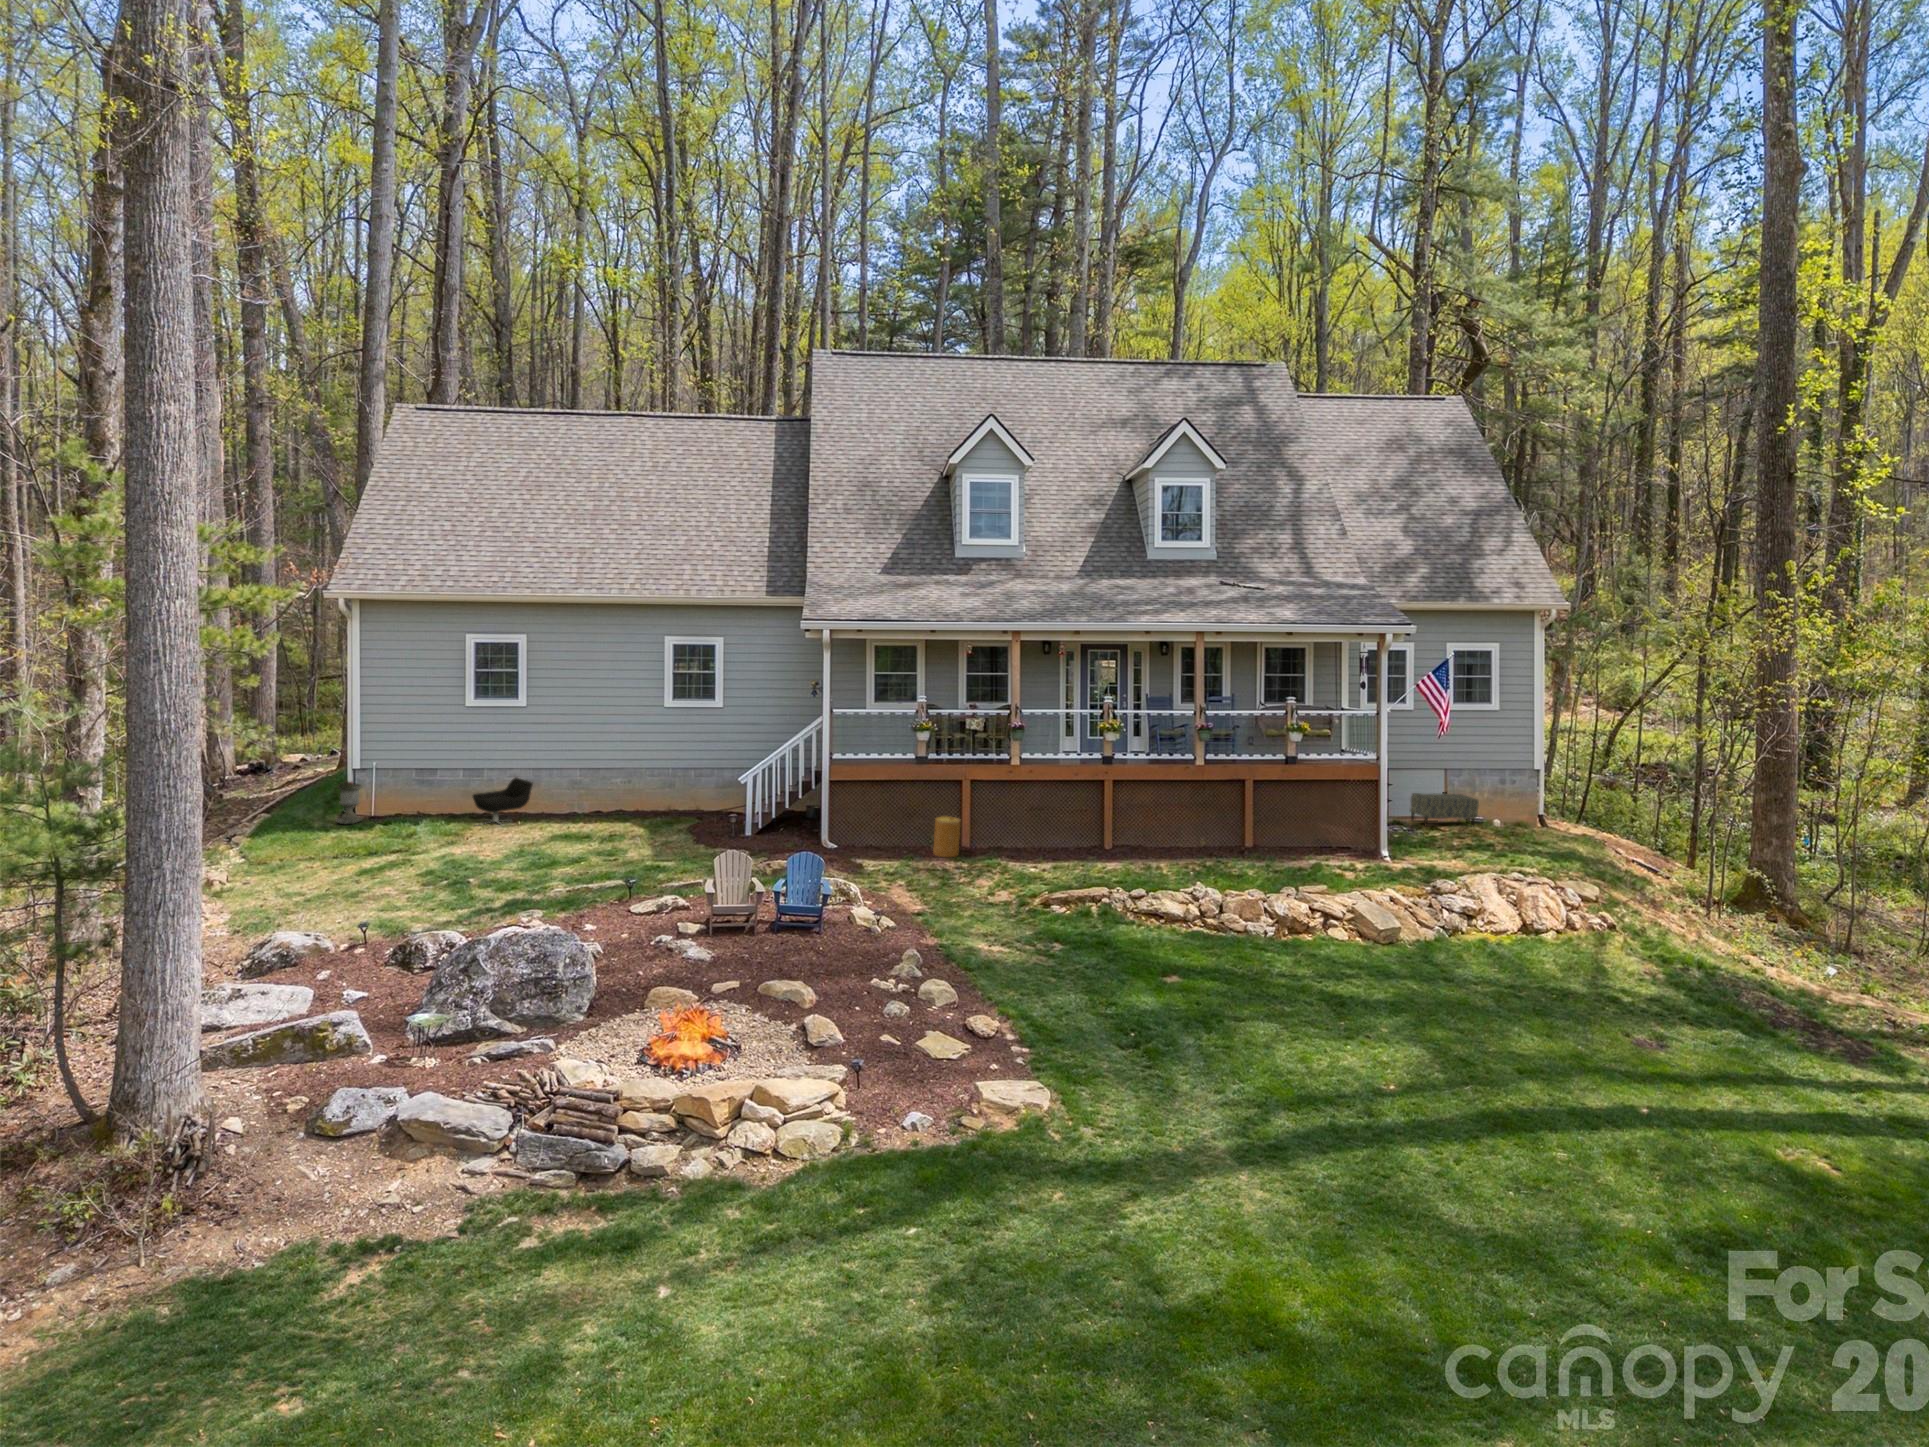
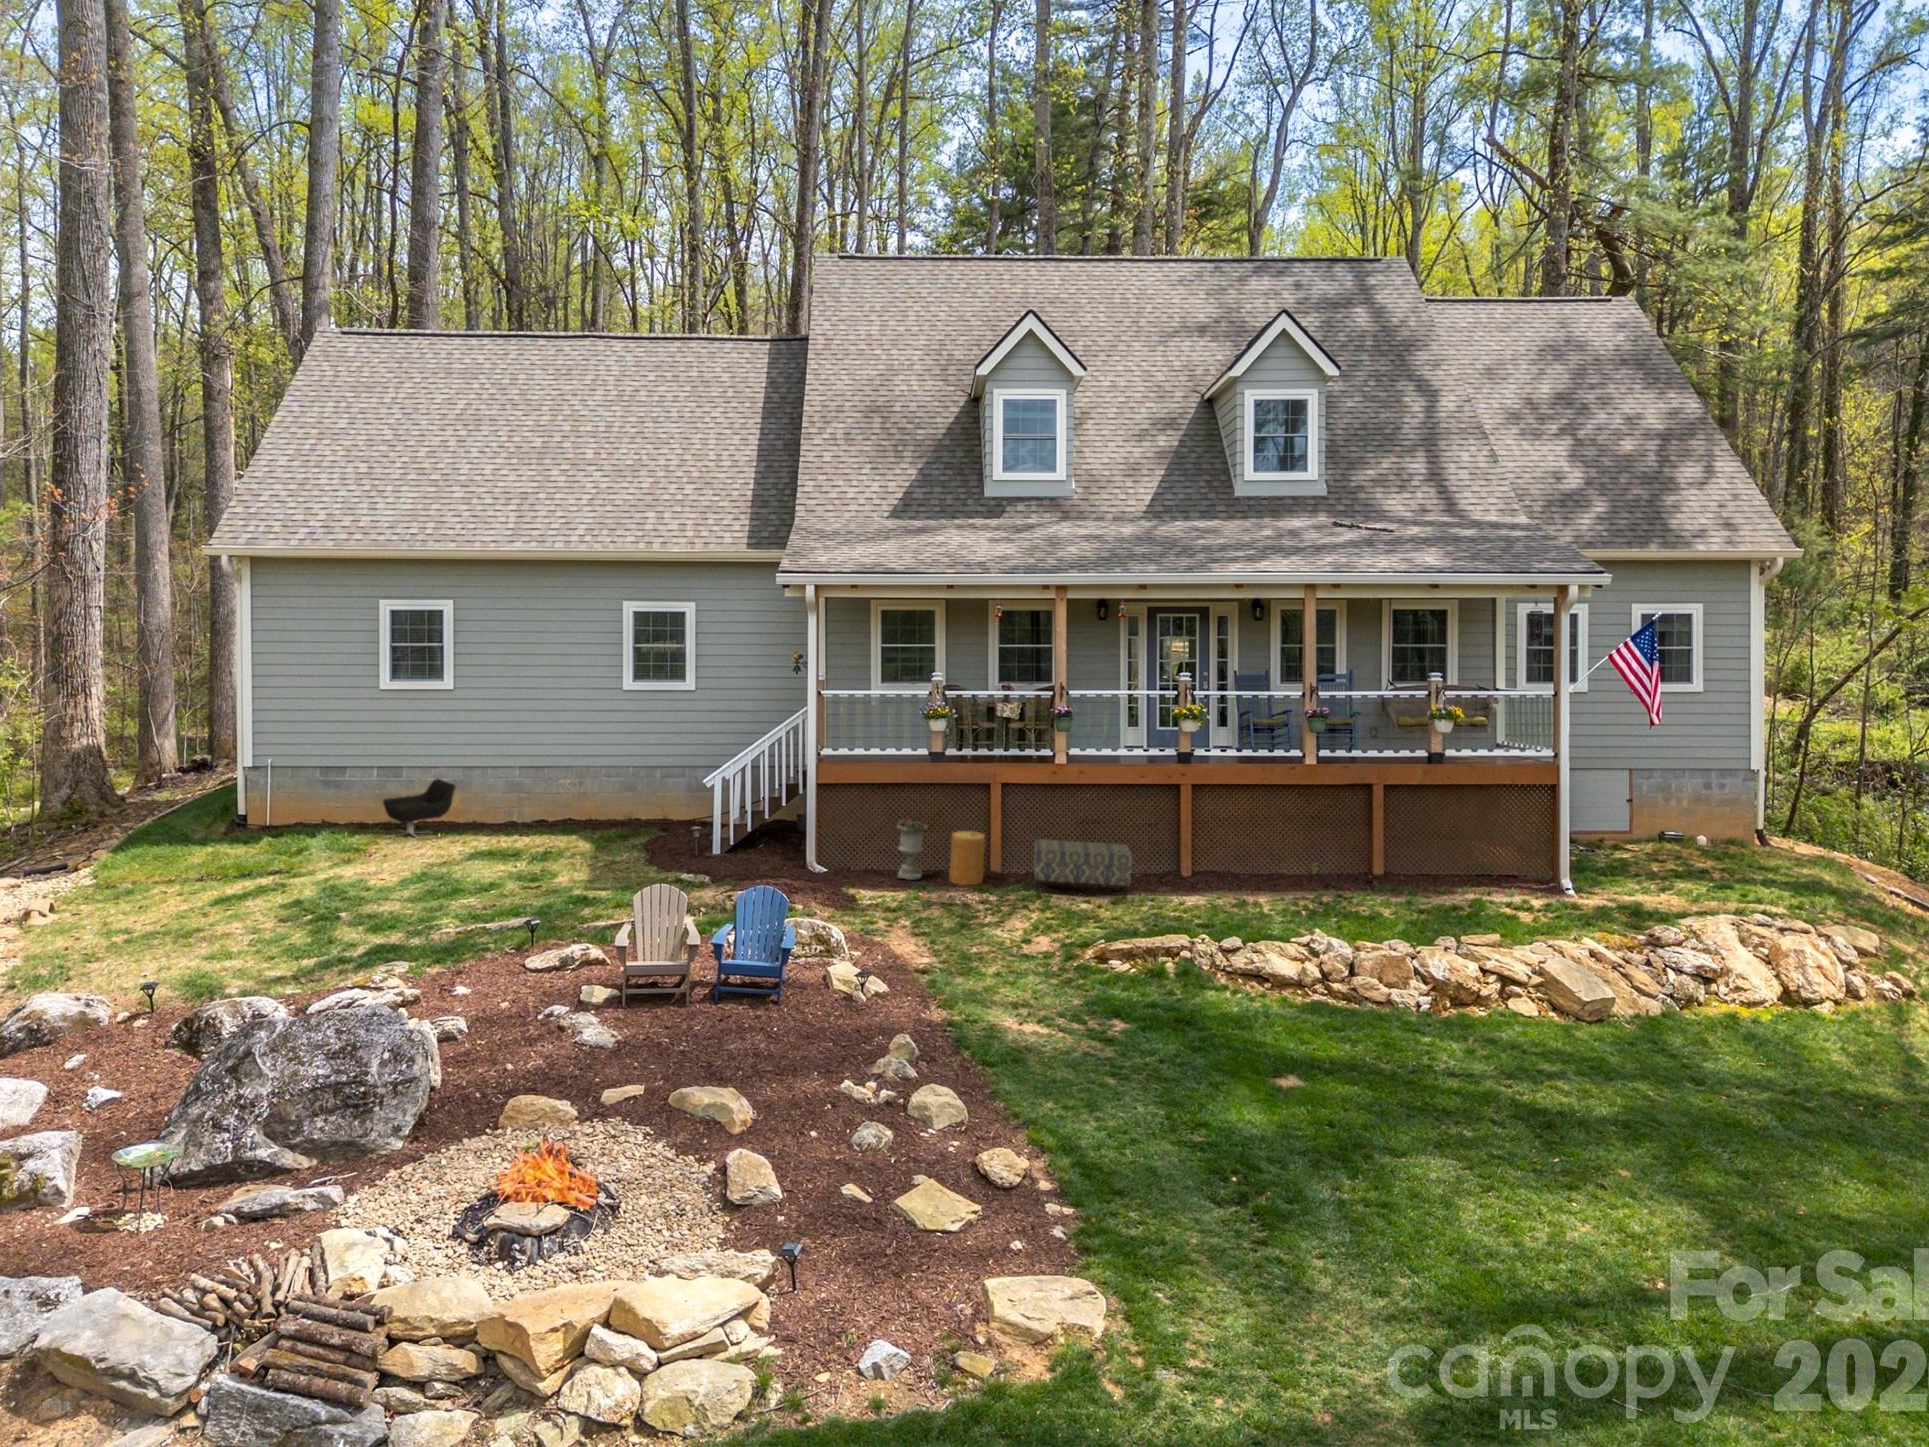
planter: present [336,781,362,824] -> present [897,819,927,880]
bench: present [1410,793,1479,826] -> present [1034,839,1132,899]

